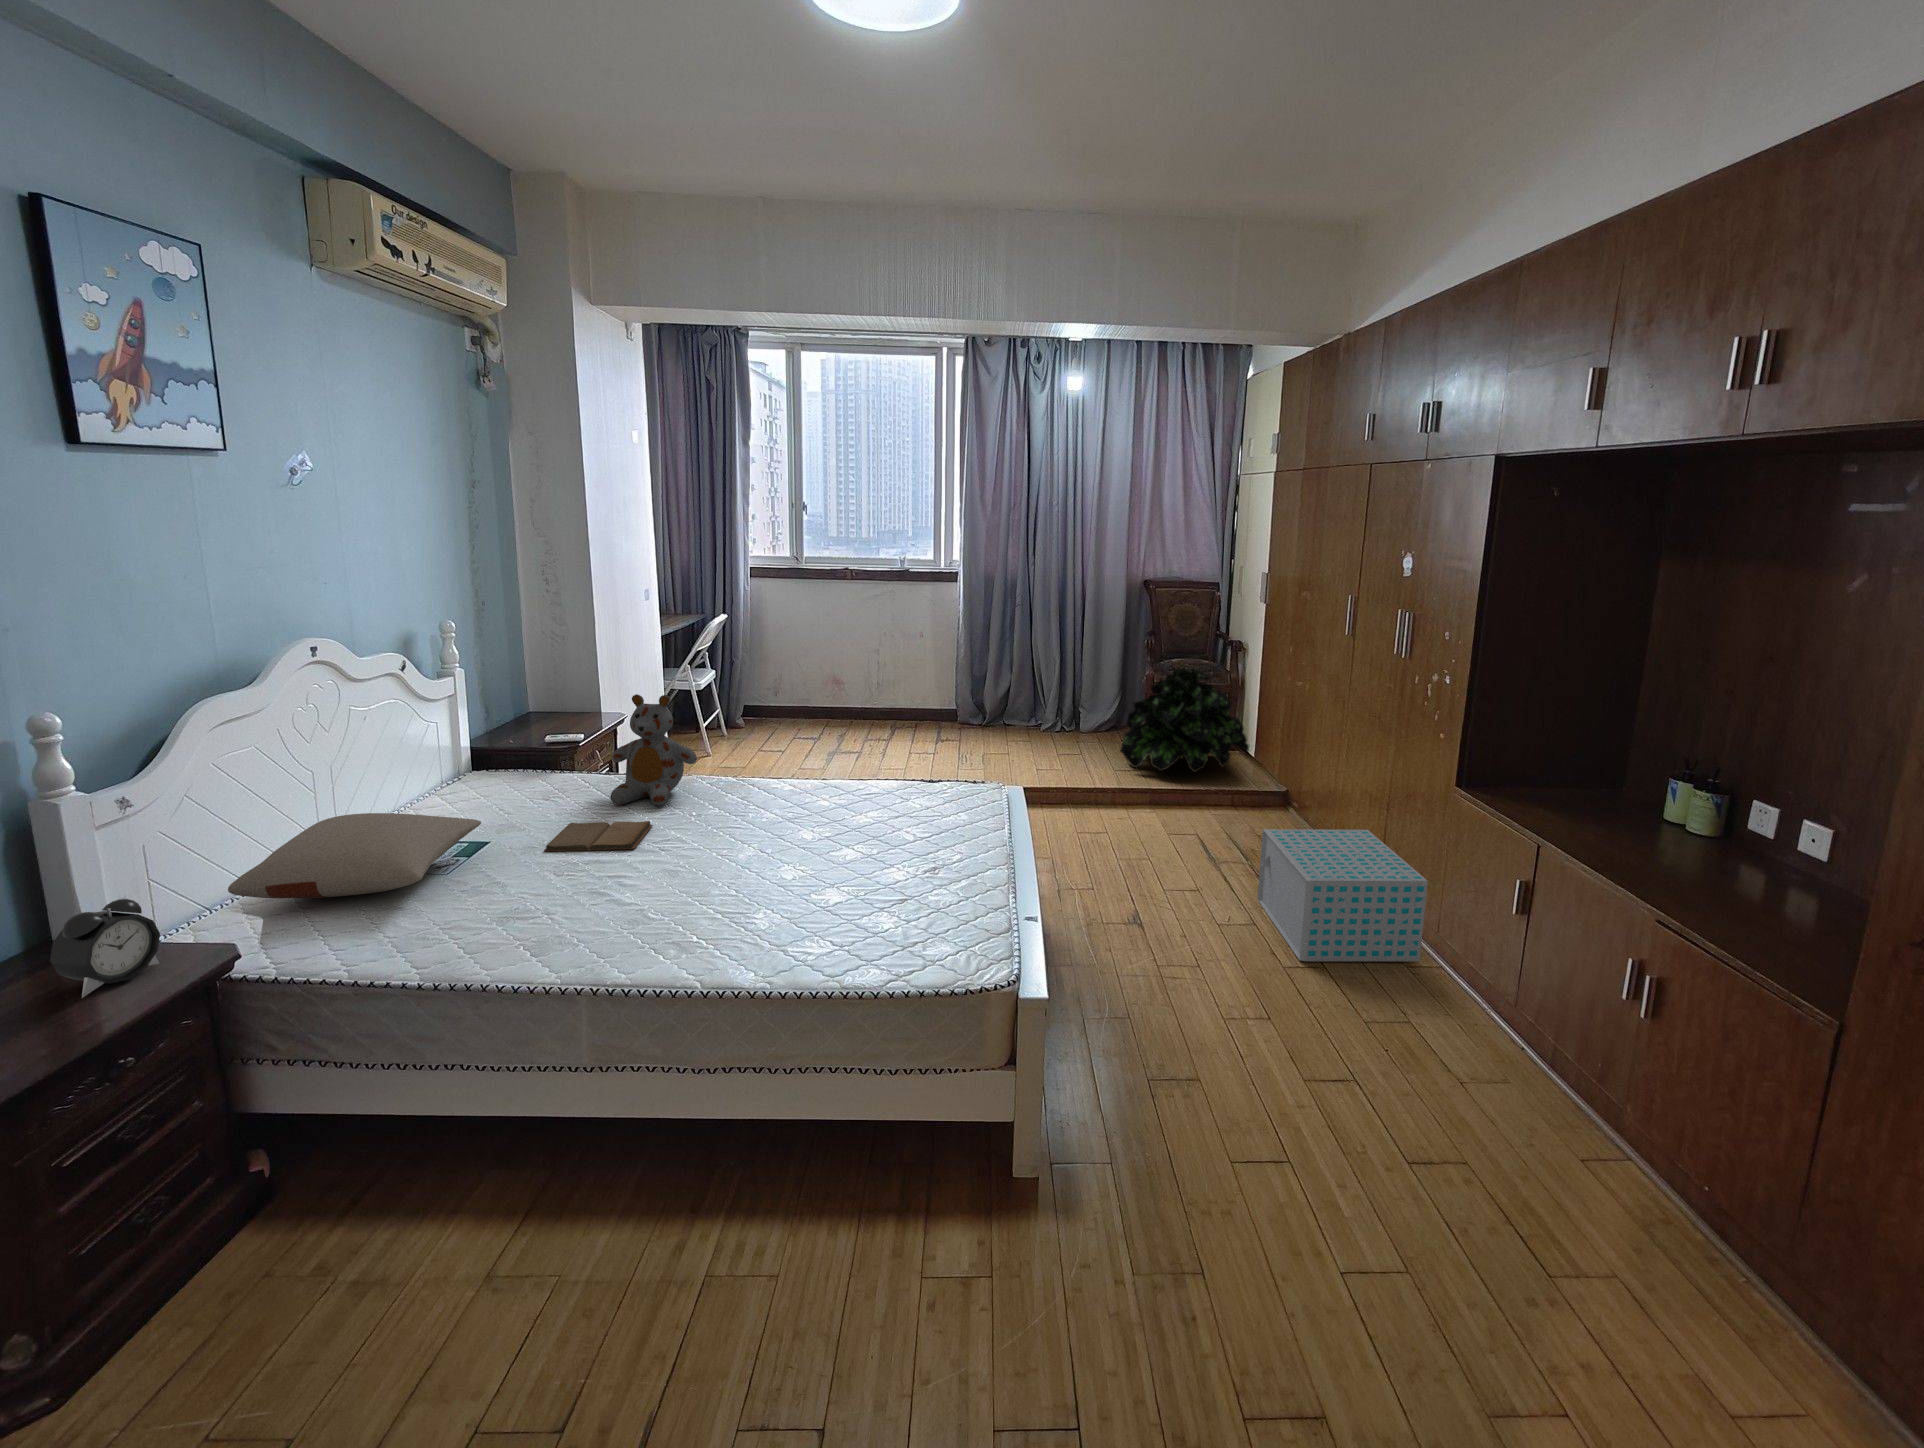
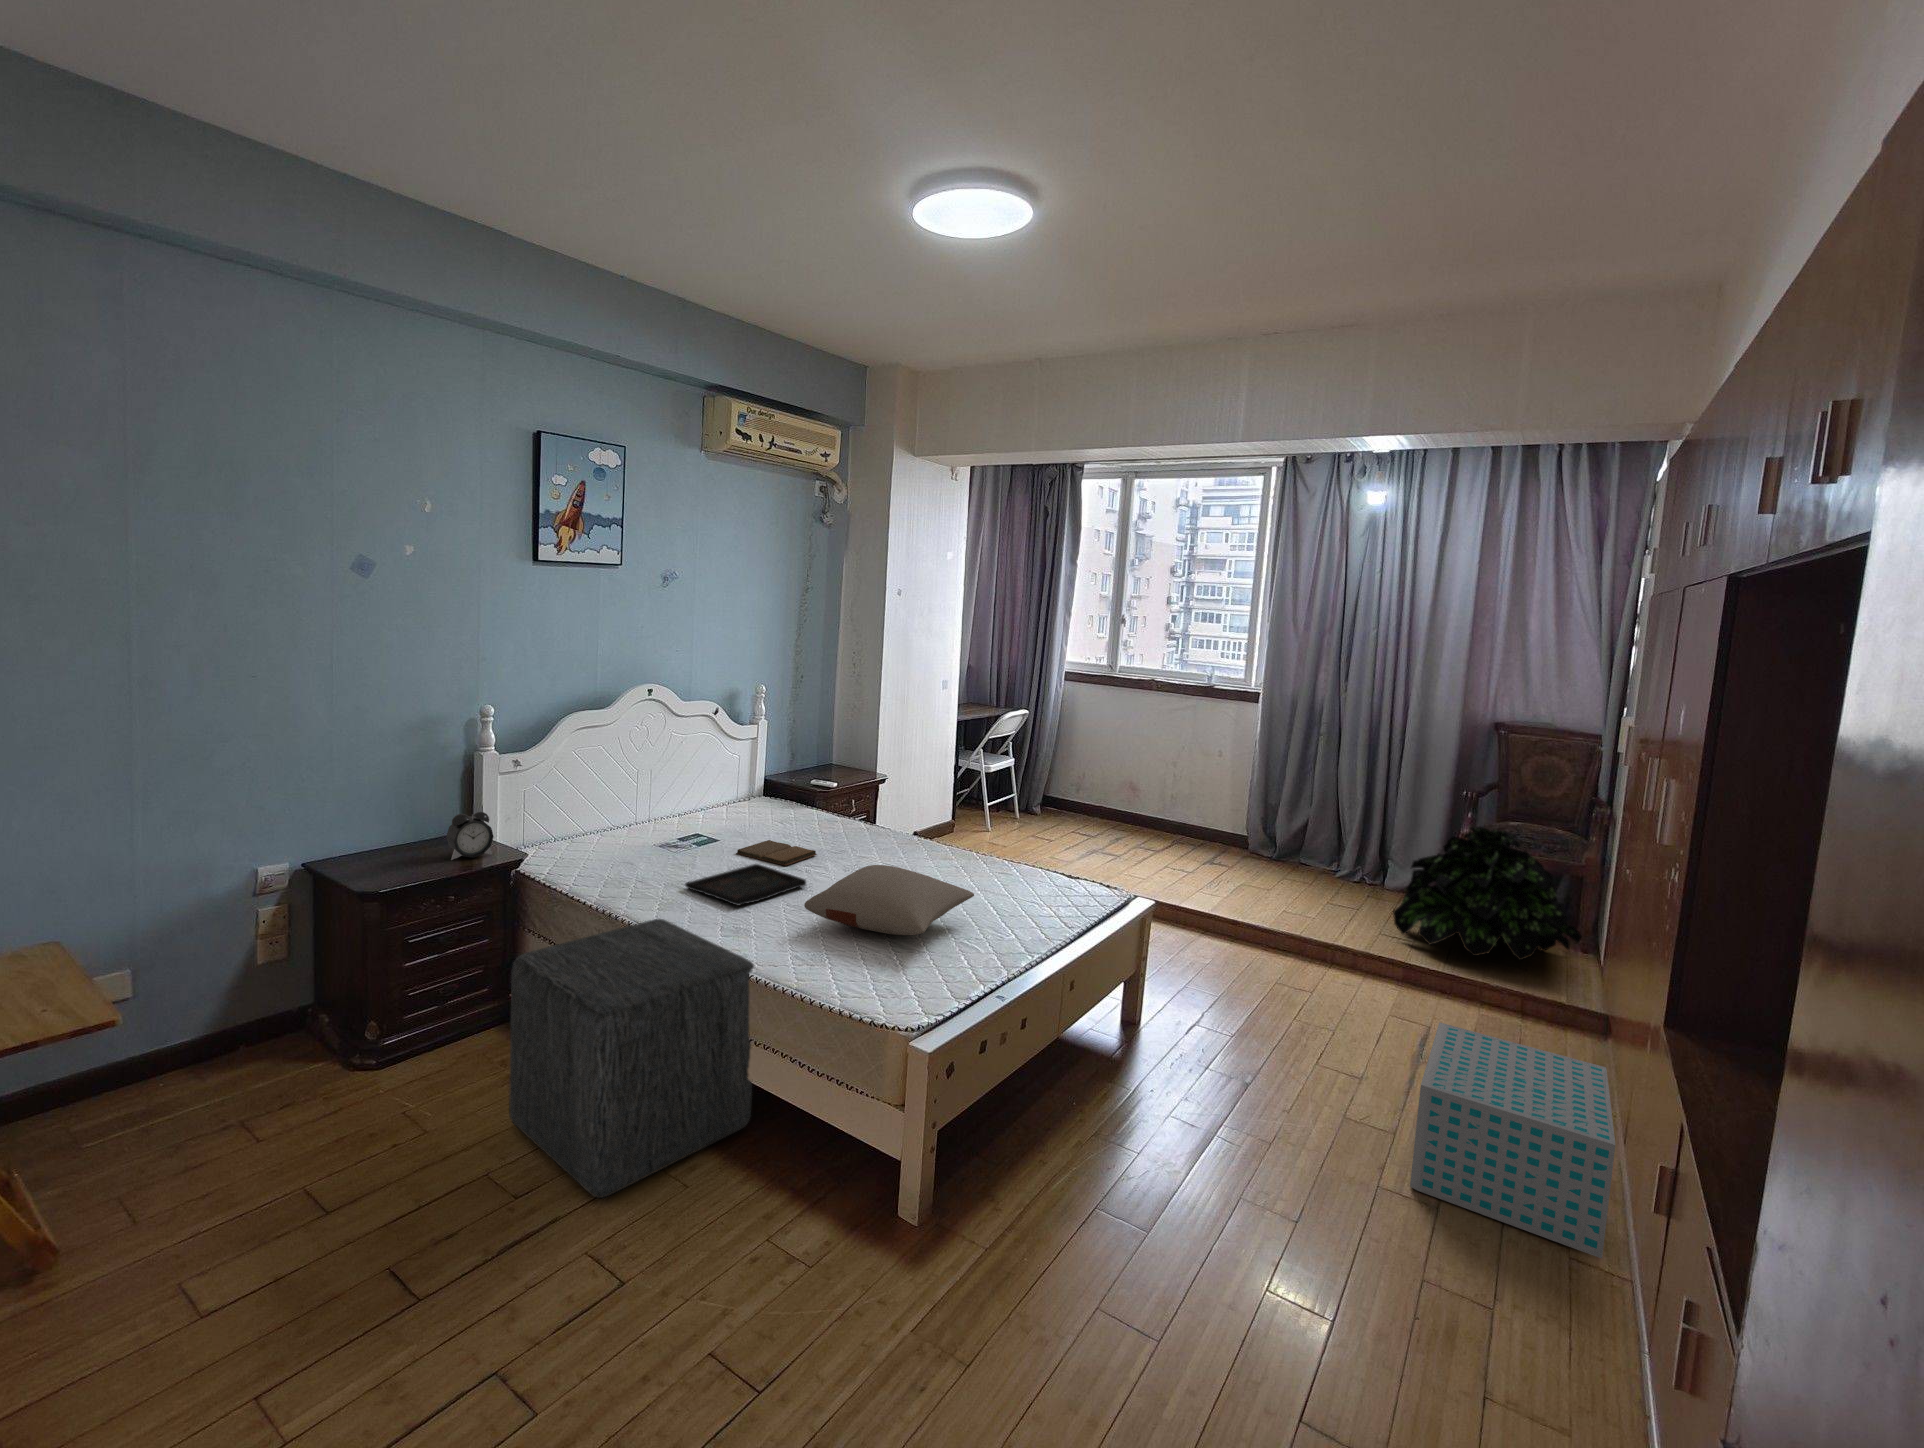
stuffed bear: present [610,694,697,806] -> none [810,754,878,844]
pillow: present [228,813,481,898] -> present [804,865,974,935]
tray: none [541,856,695,916] -> present [685,864,806,905]
ottoman: none [410,965,781,1356] -> present [509,919,754,1198]

